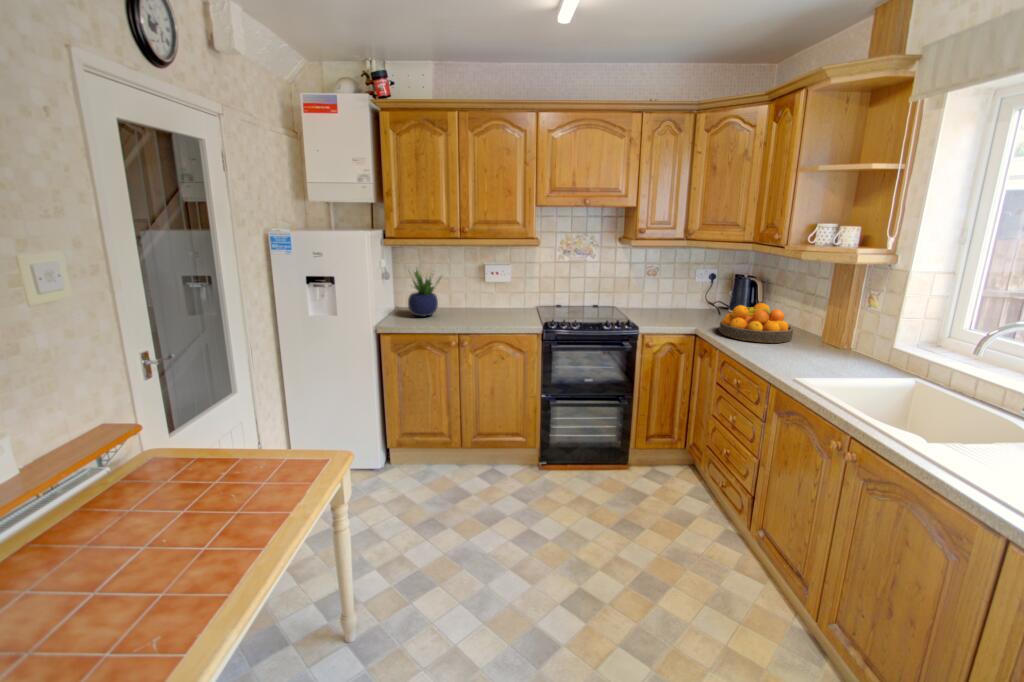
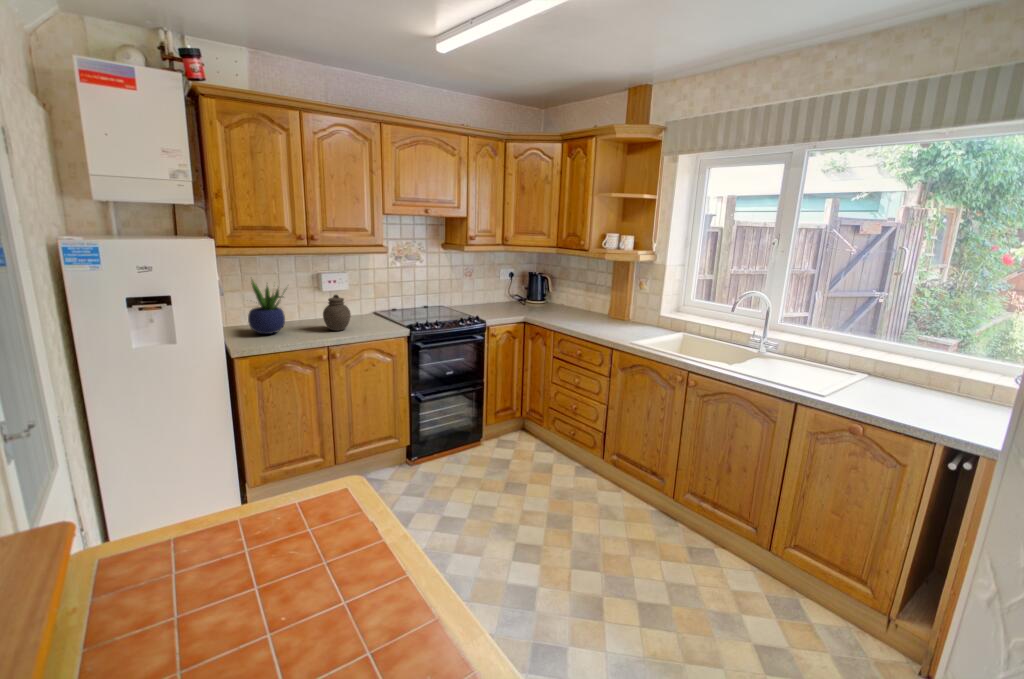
jar: none [467,285,493,320] -> present [323,295,351,331]
fruit bowl: present [719,303,793,343] -> none [542,293,594,322]

